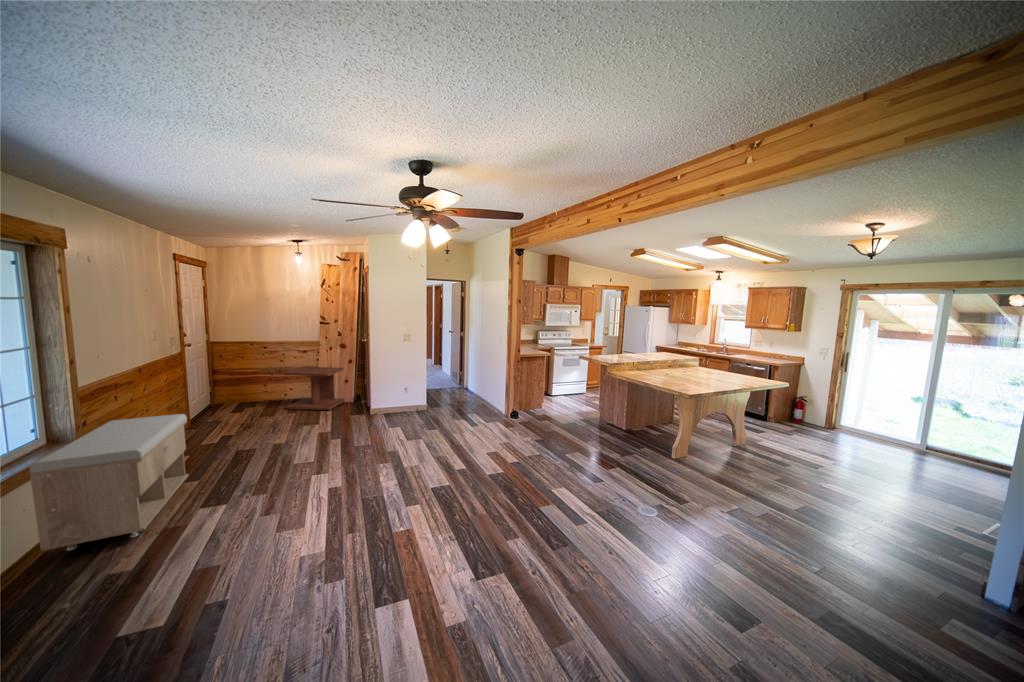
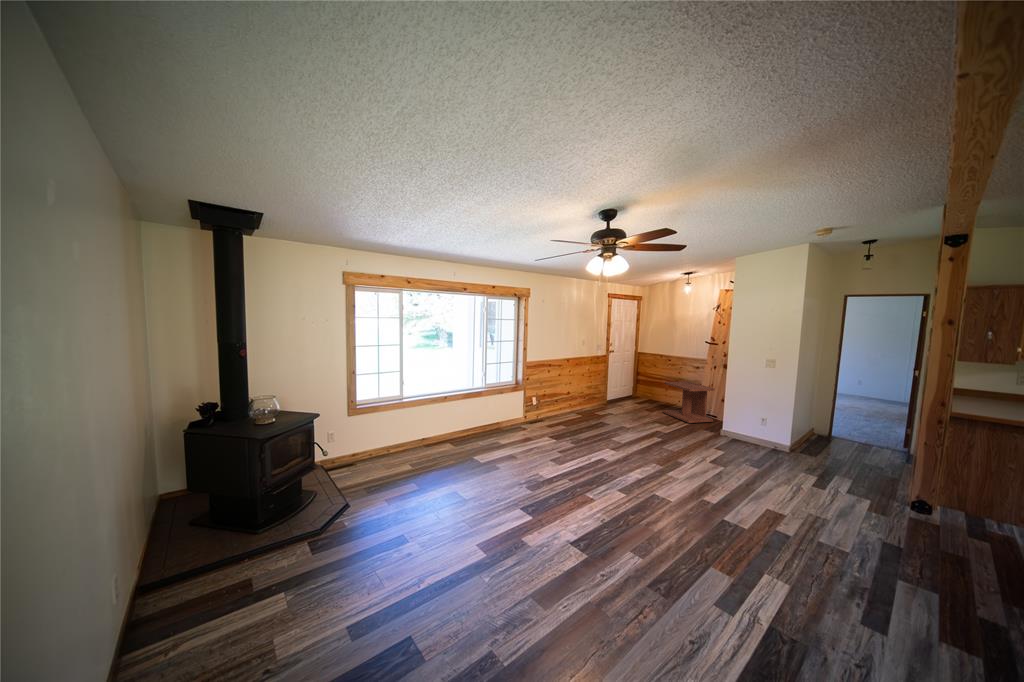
storage bench: present [30,414,188,551] -> none [500,381,564,435]

